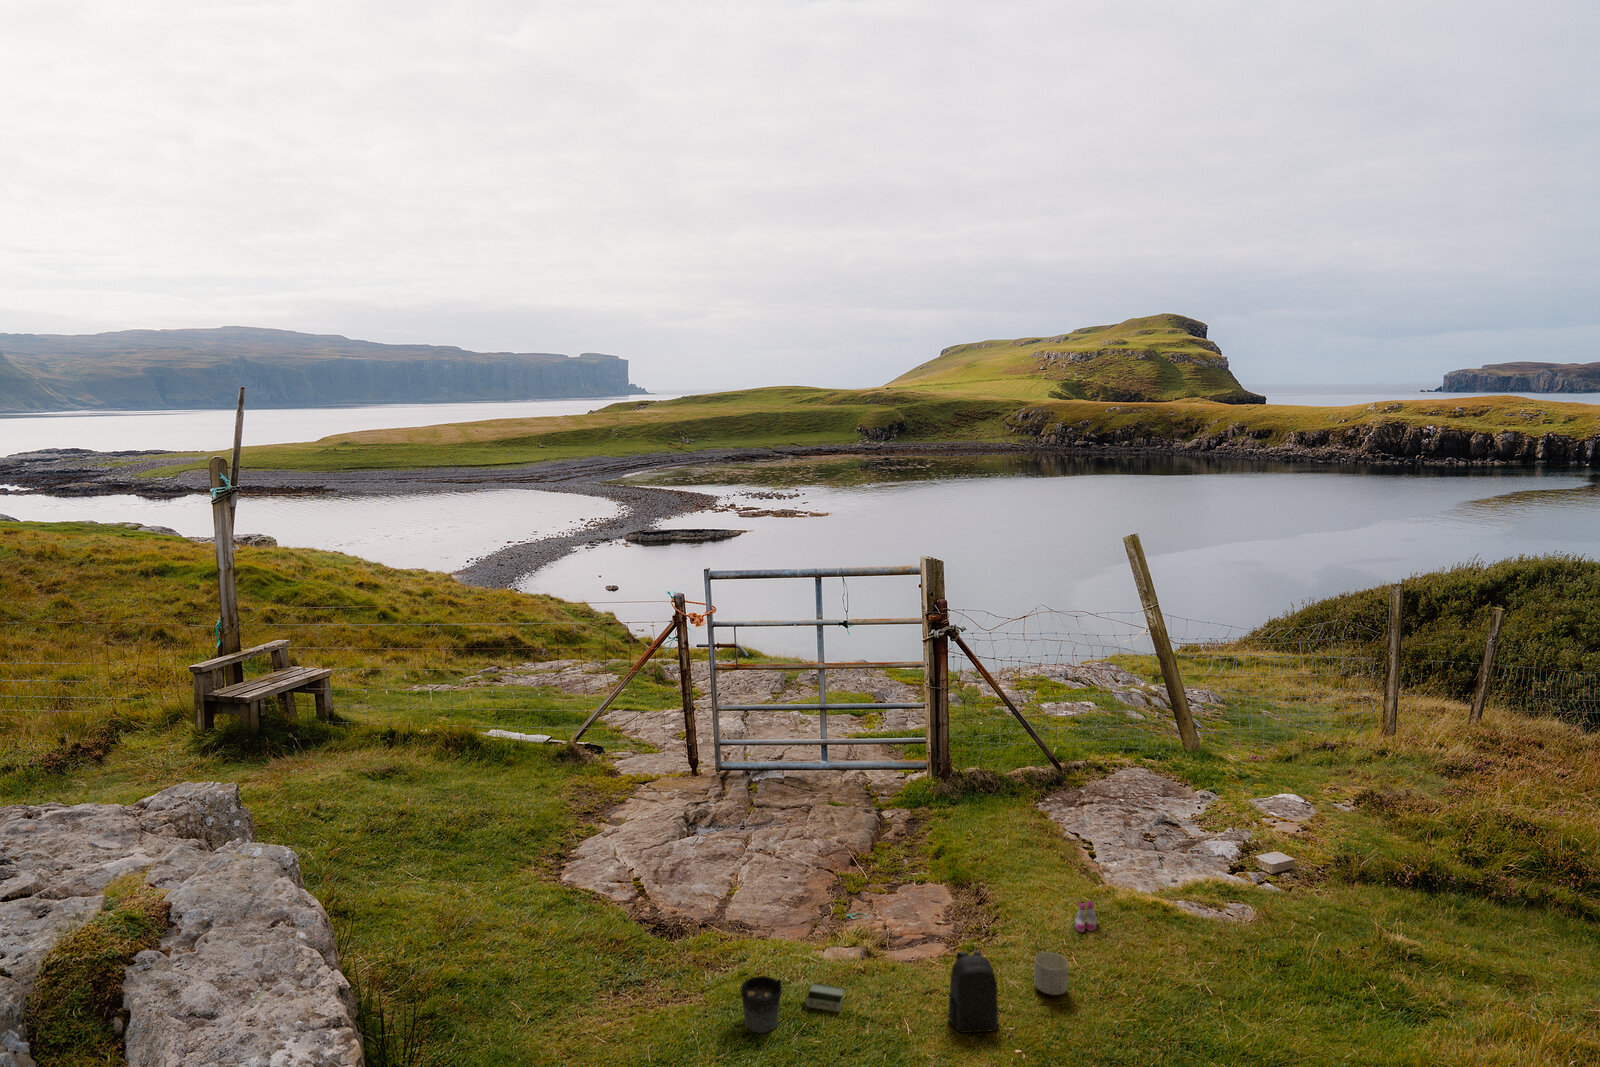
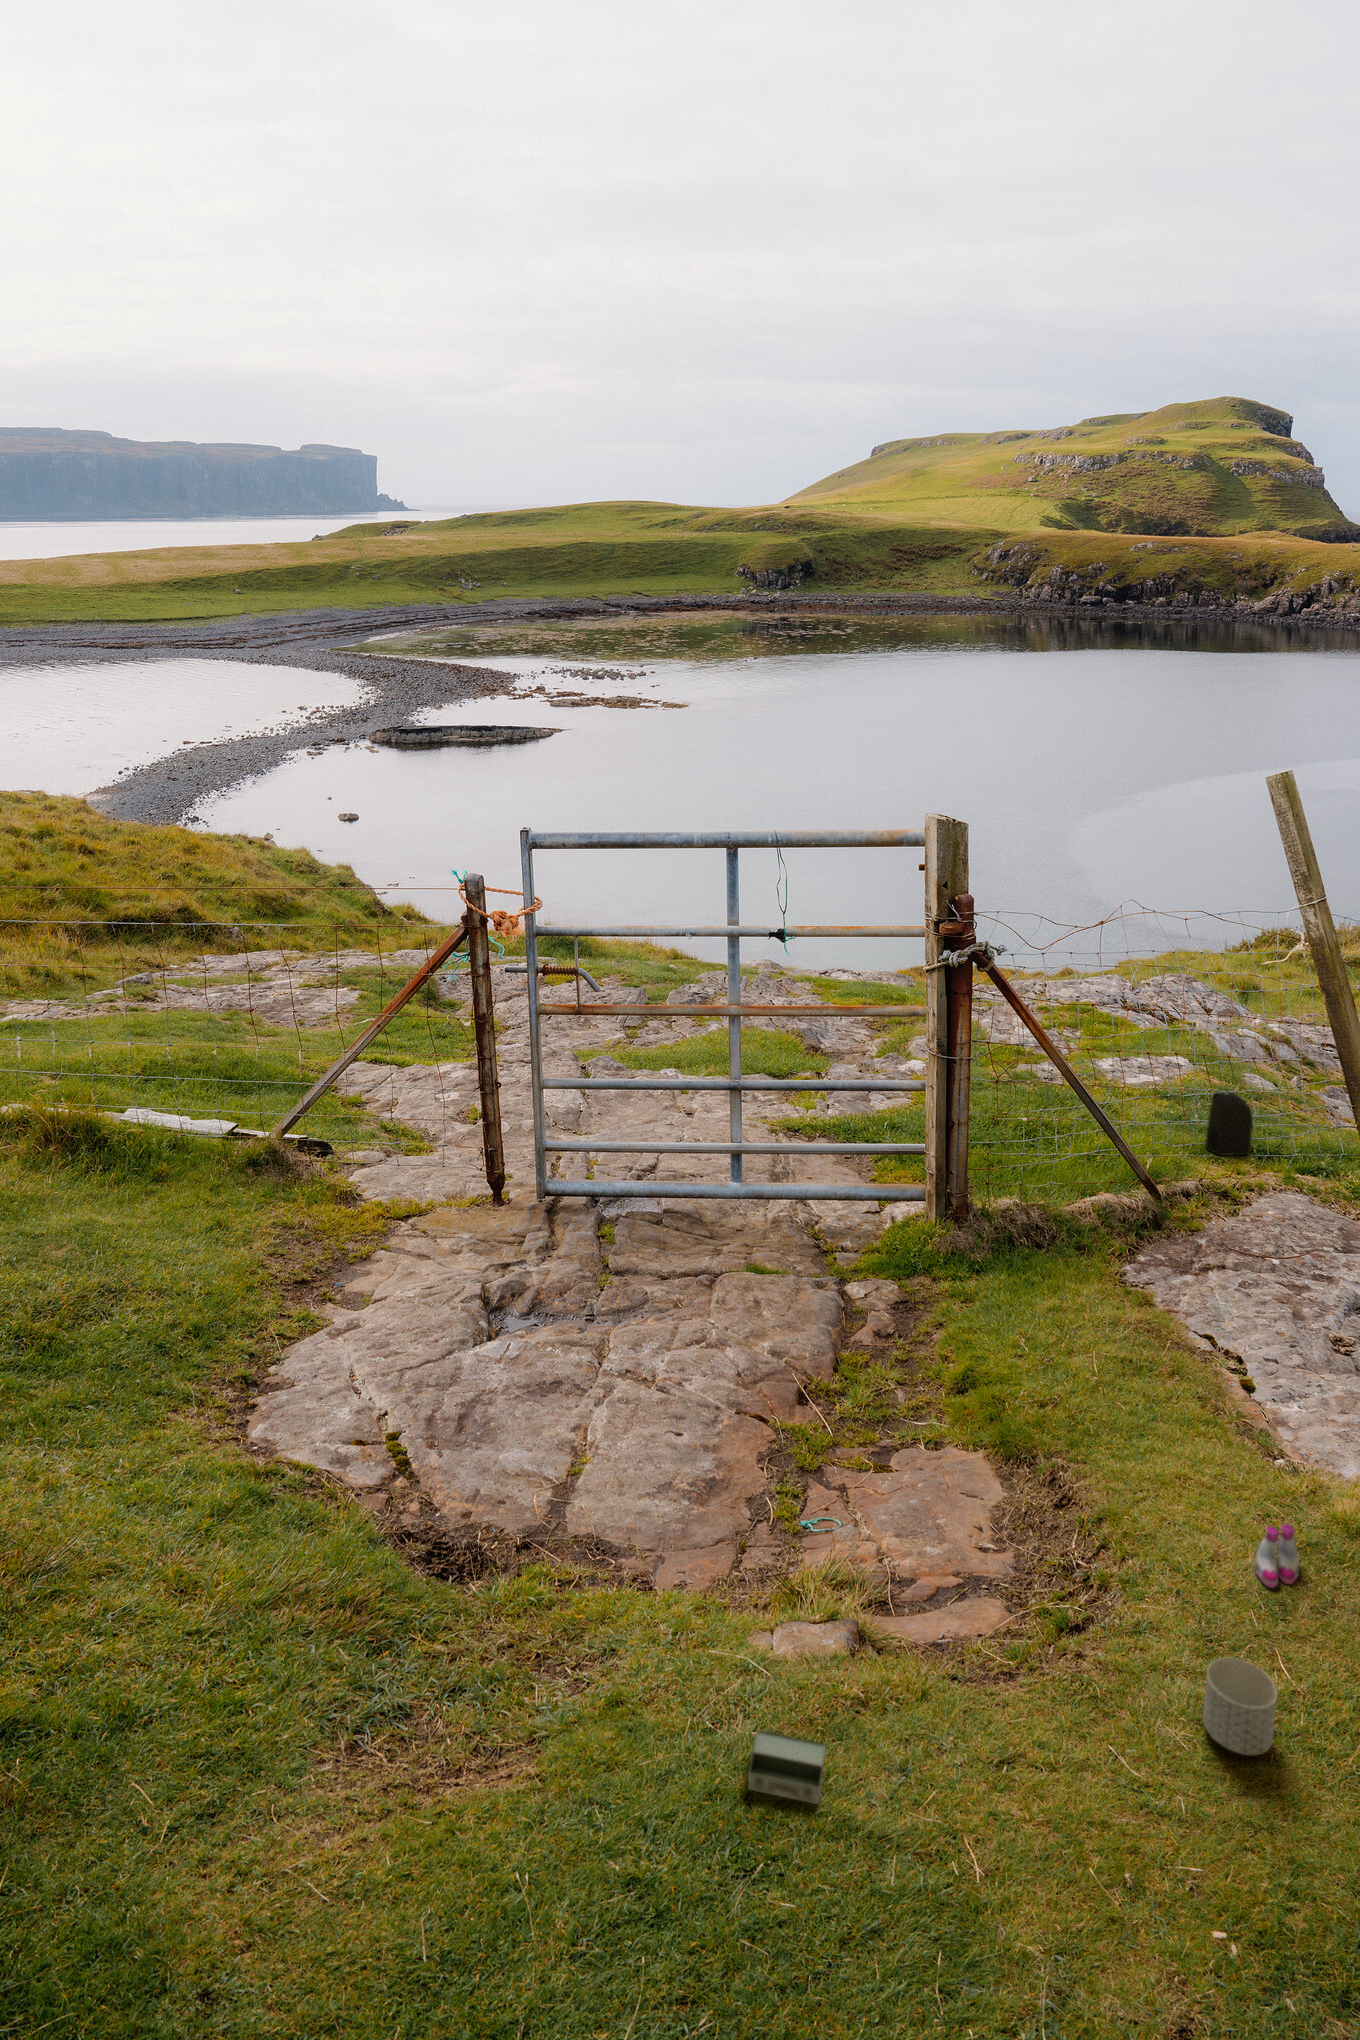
backpack: present [948,951,998,1033] -> present [1205,1092,1253,1155]
bucket: present [740,976,783,1033] -> none [615,1734,708,1869]

